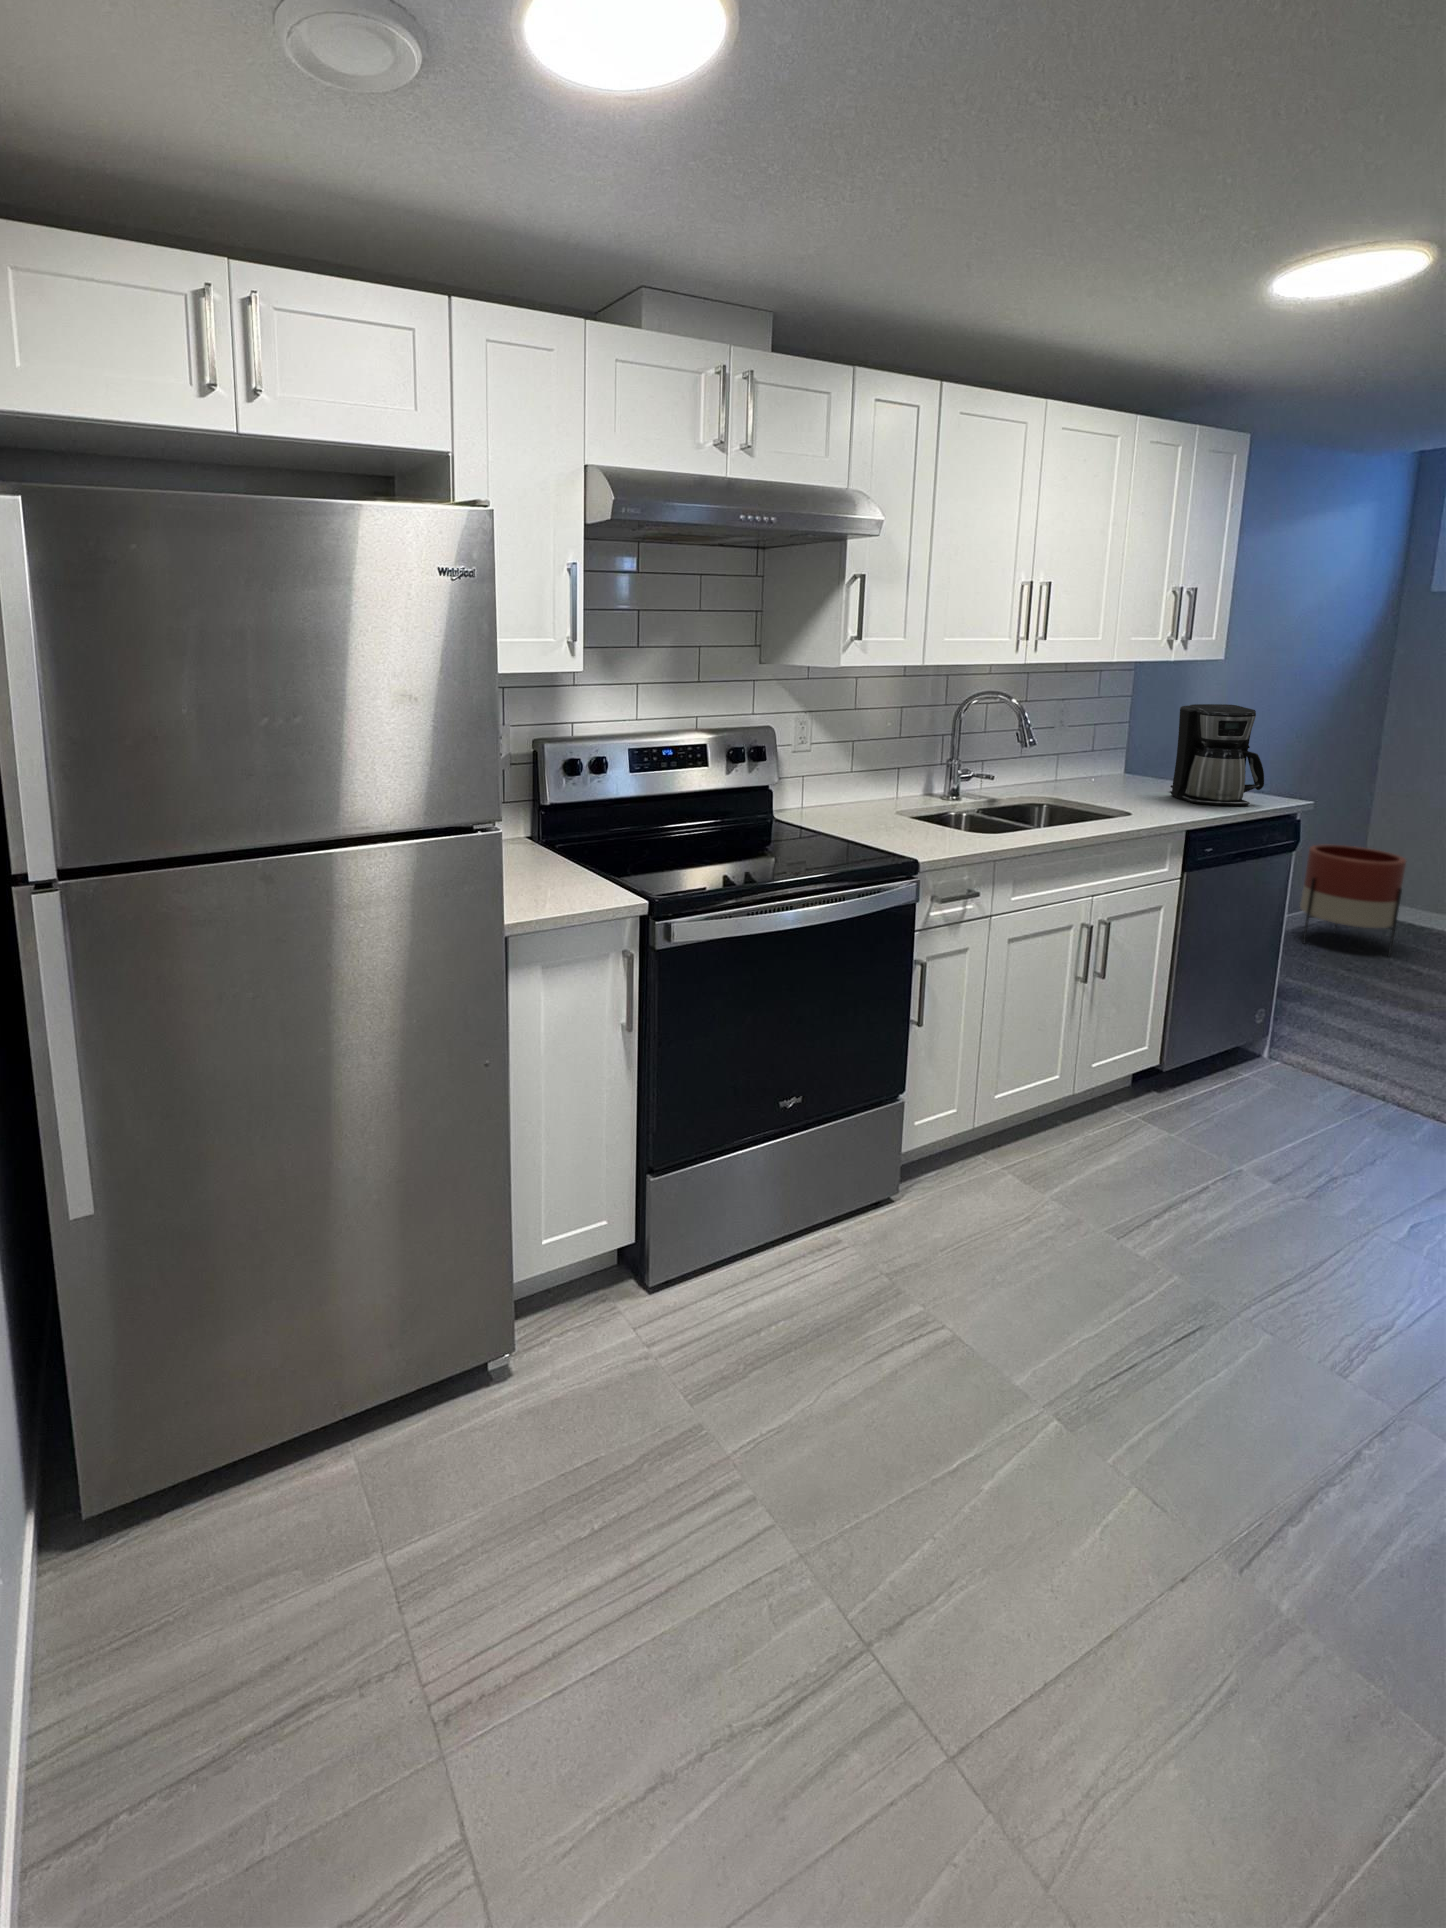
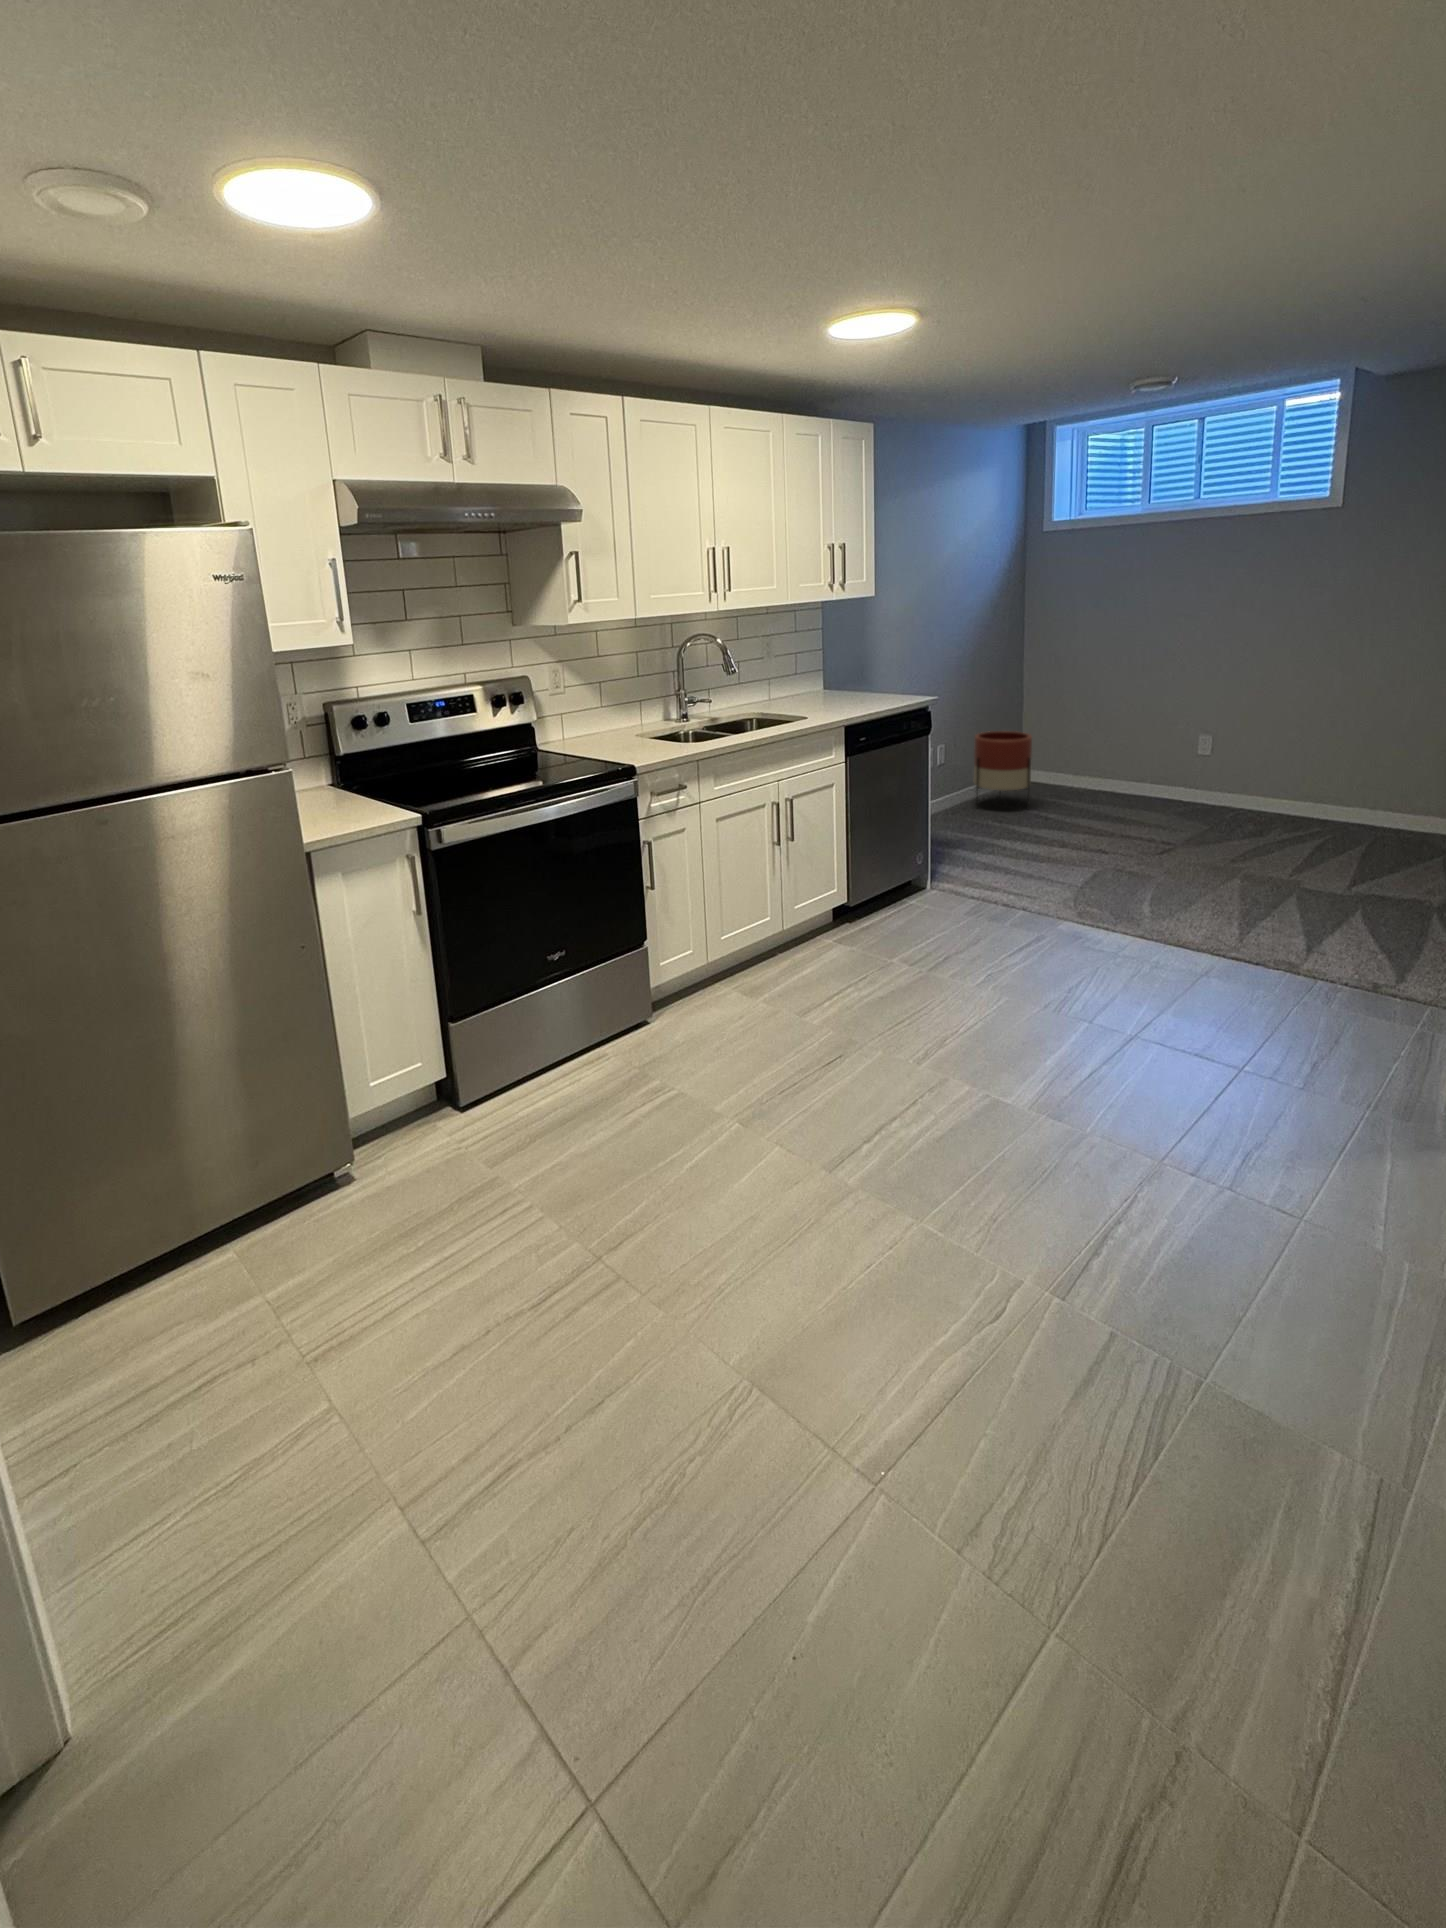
coffee maker: present [1171,704,1264,806] -> none [845,631,901,707]

